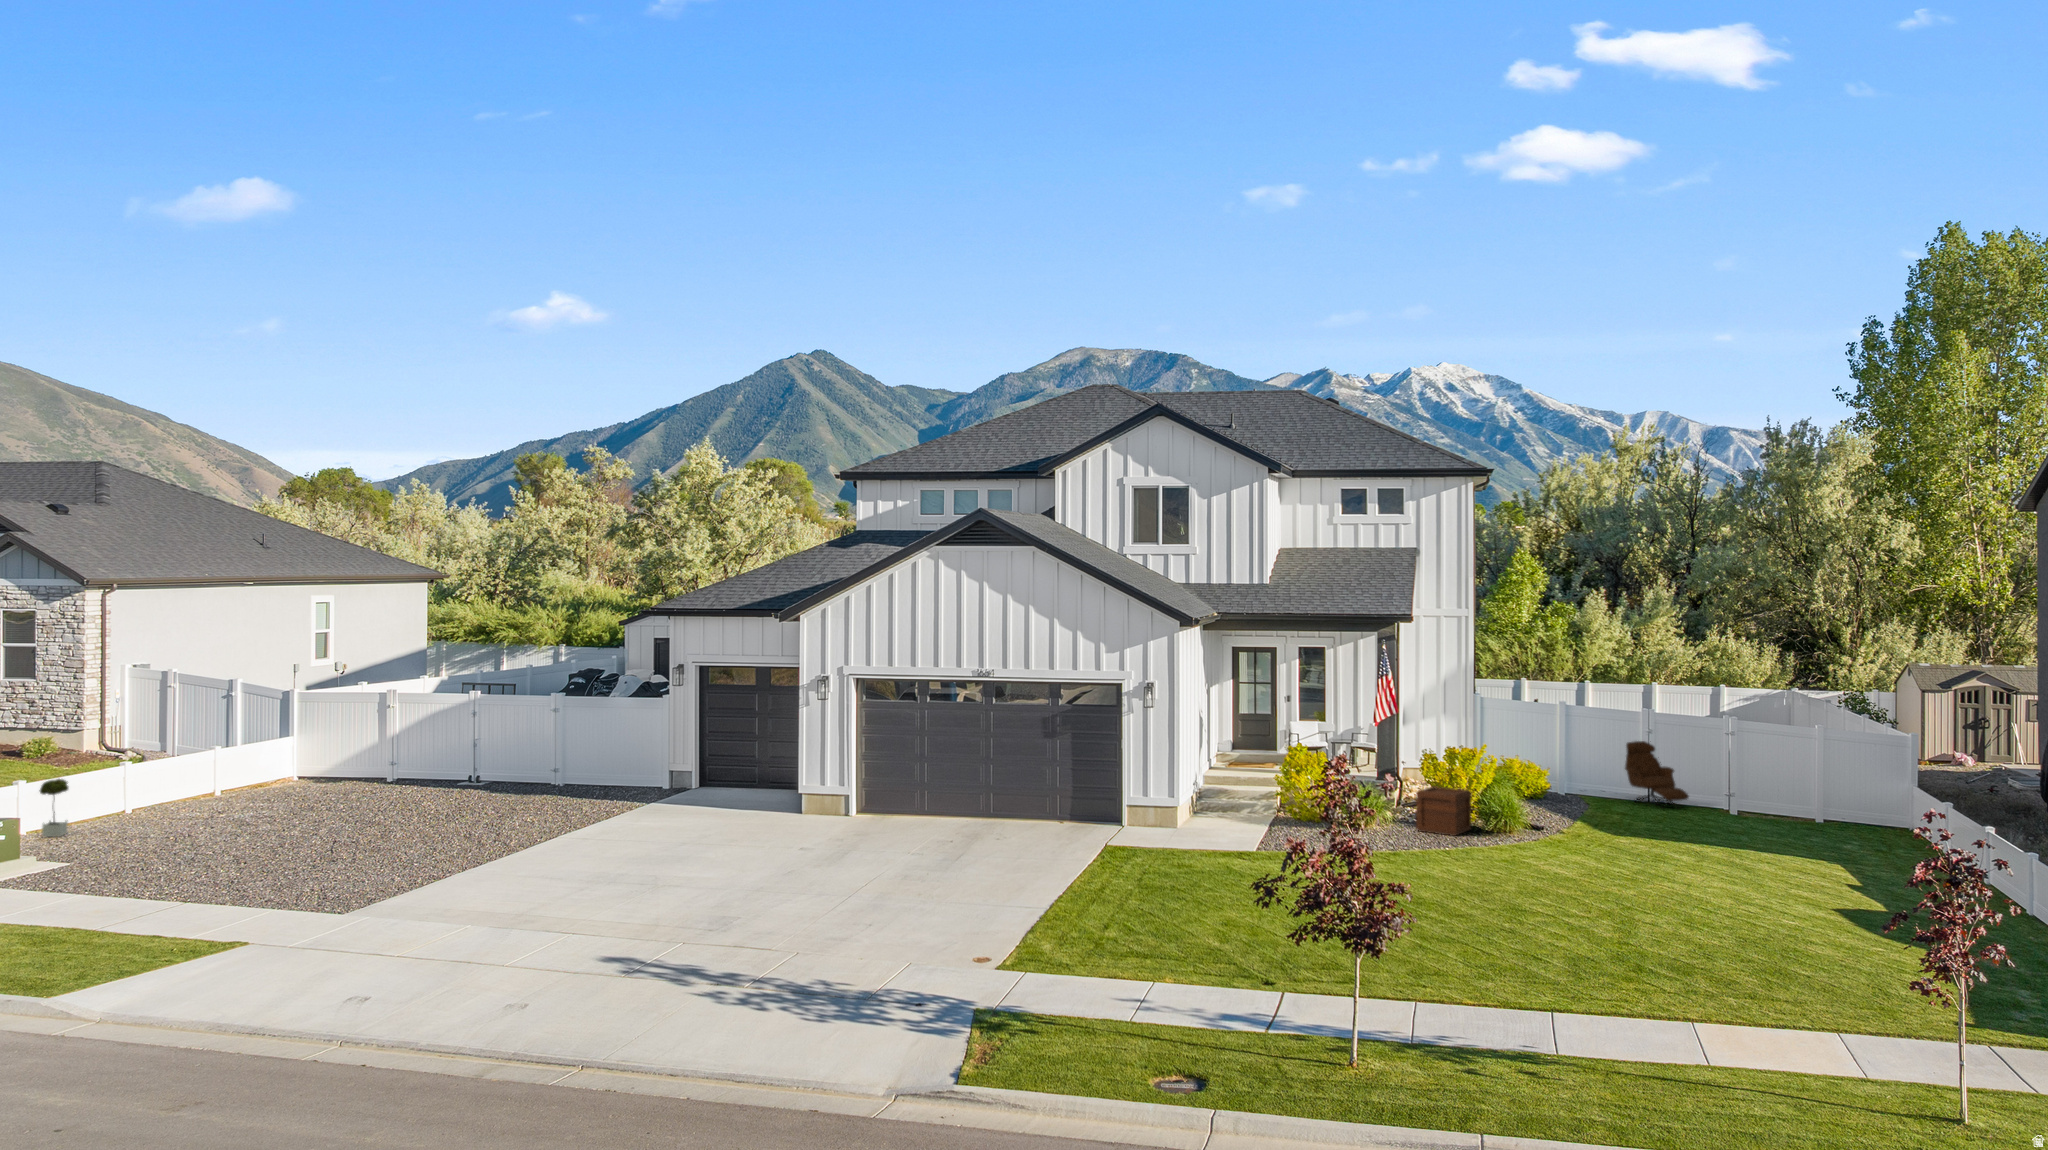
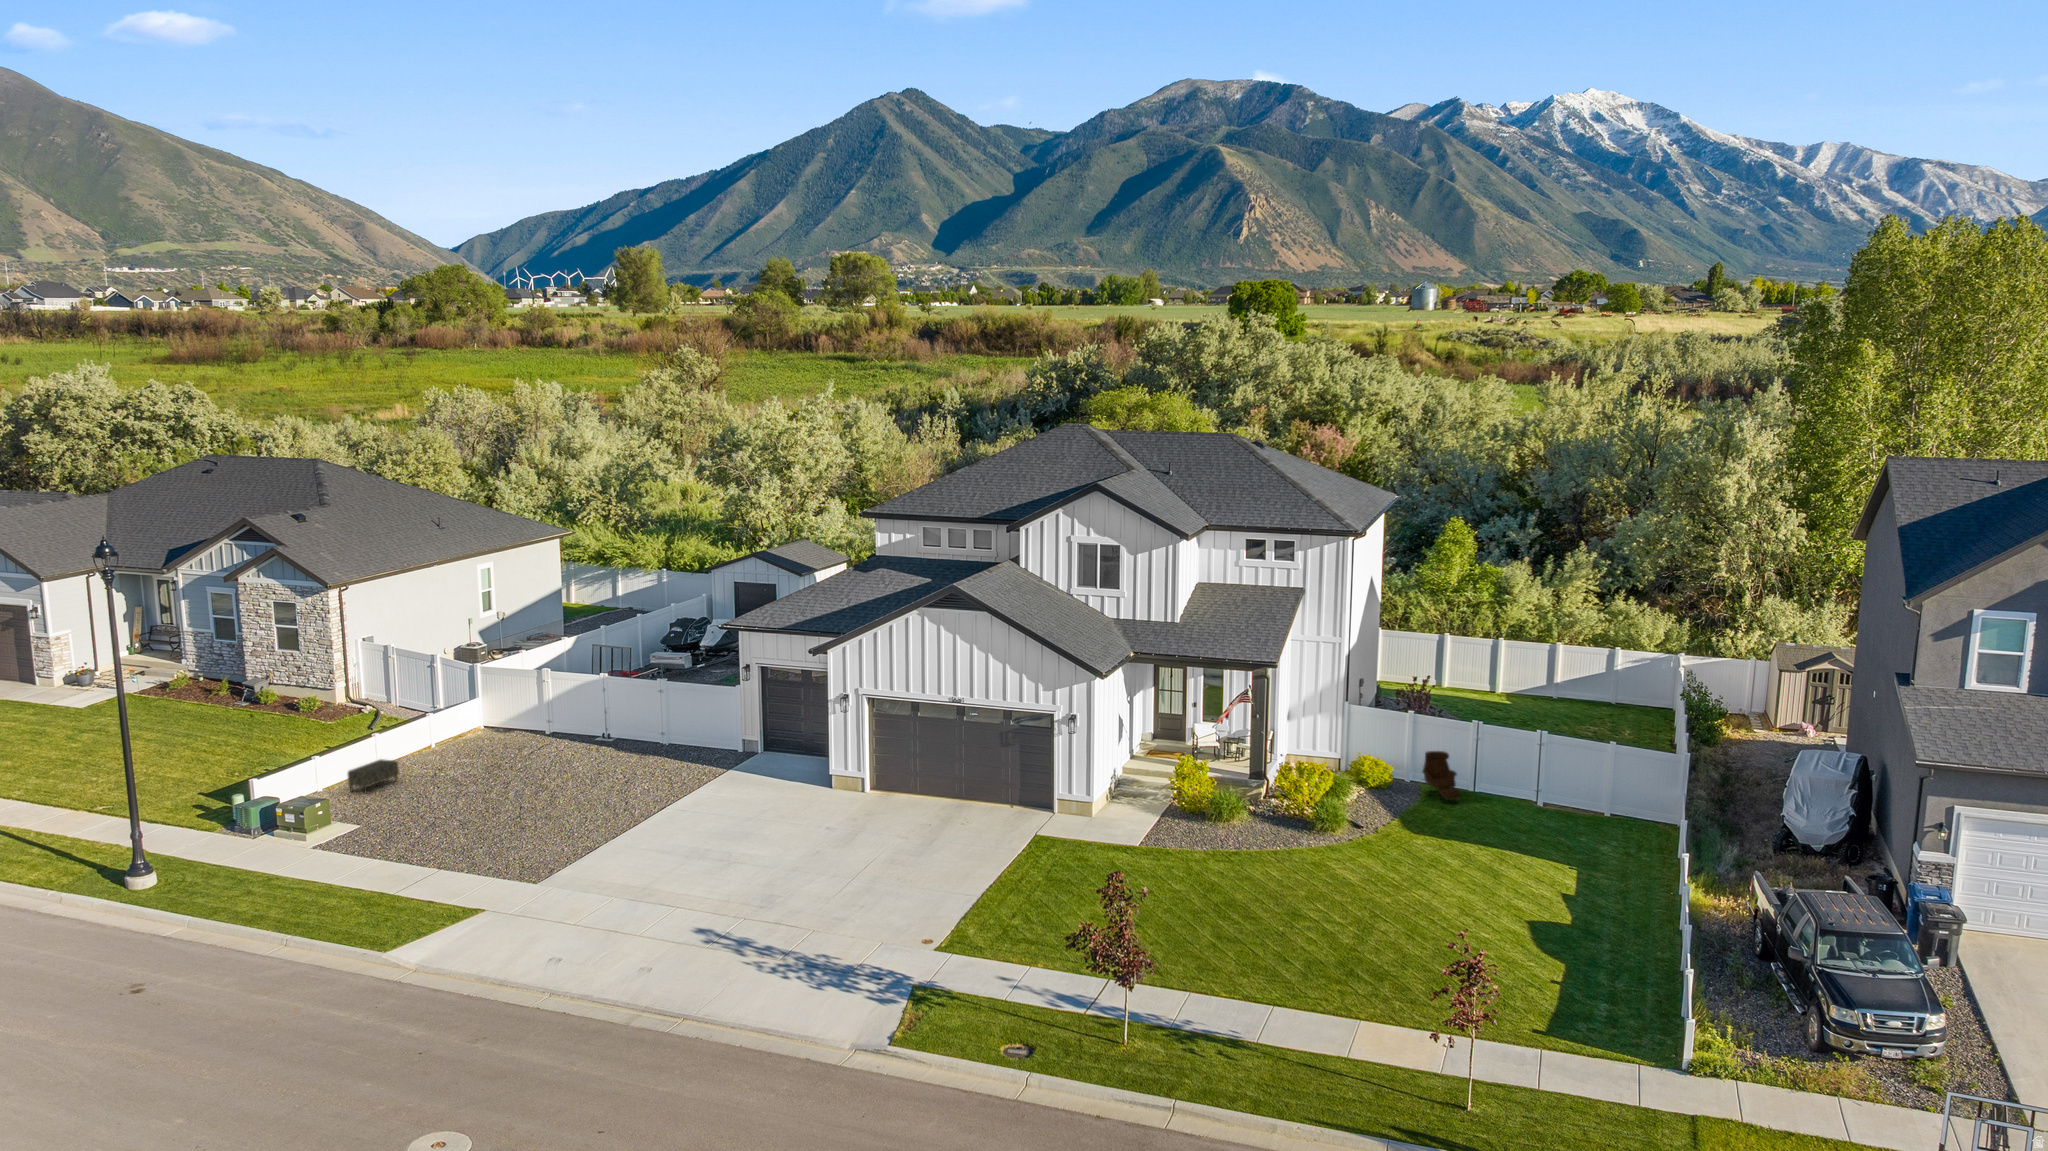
potted tree: present [39,779,68,837] -> none [327,760,345,798]
wooden crate: present [1416,786,1471,836] -> none [1252,792,1293,831]
bench: none [73,788,156,832] -> present [348,759,399,792]

